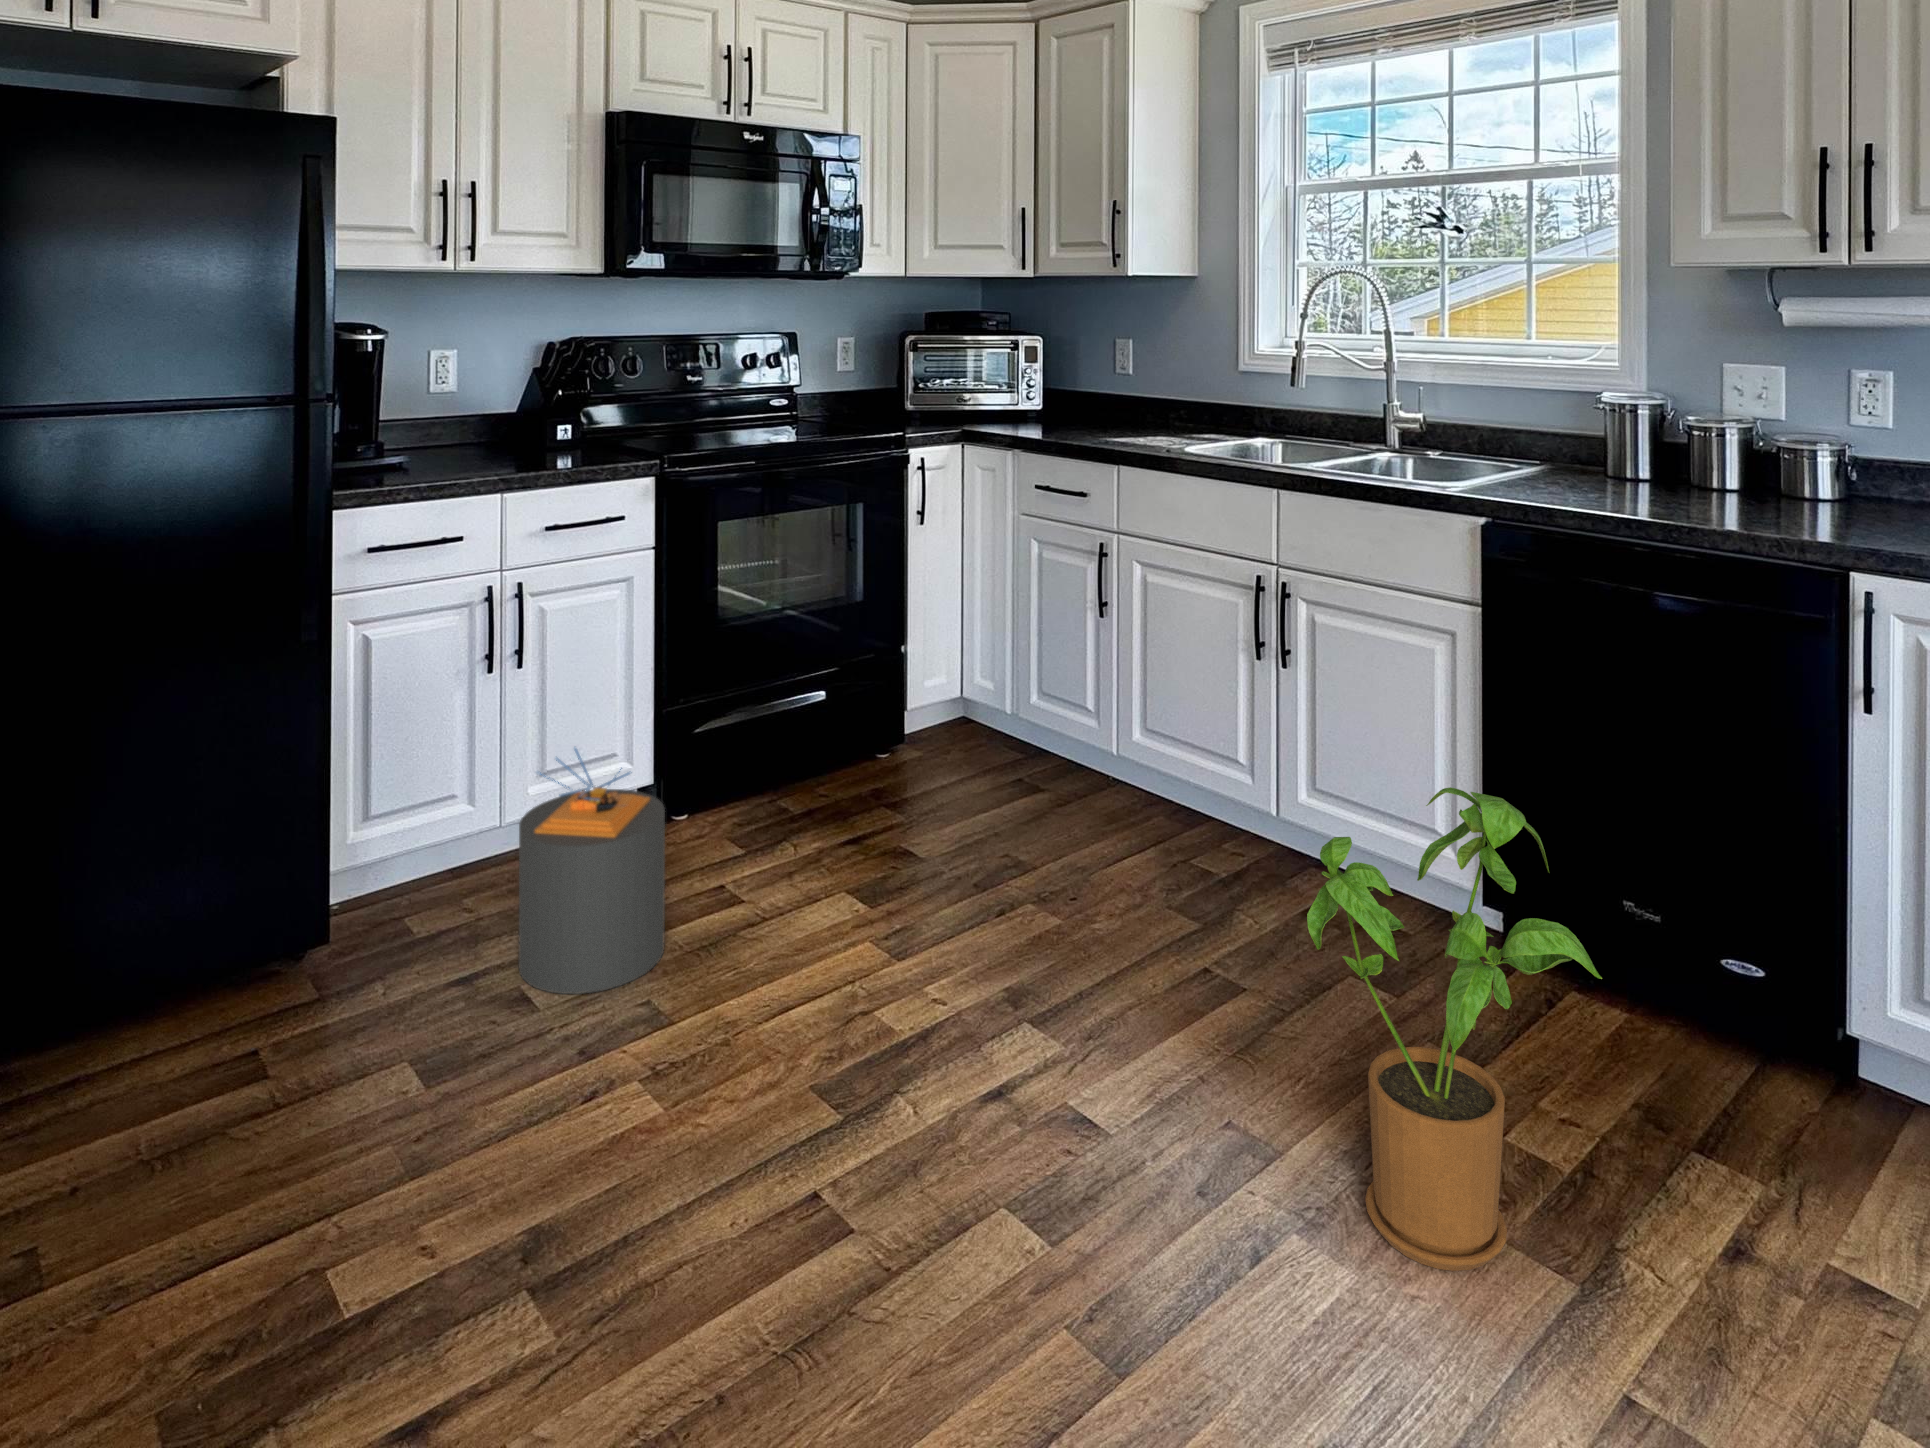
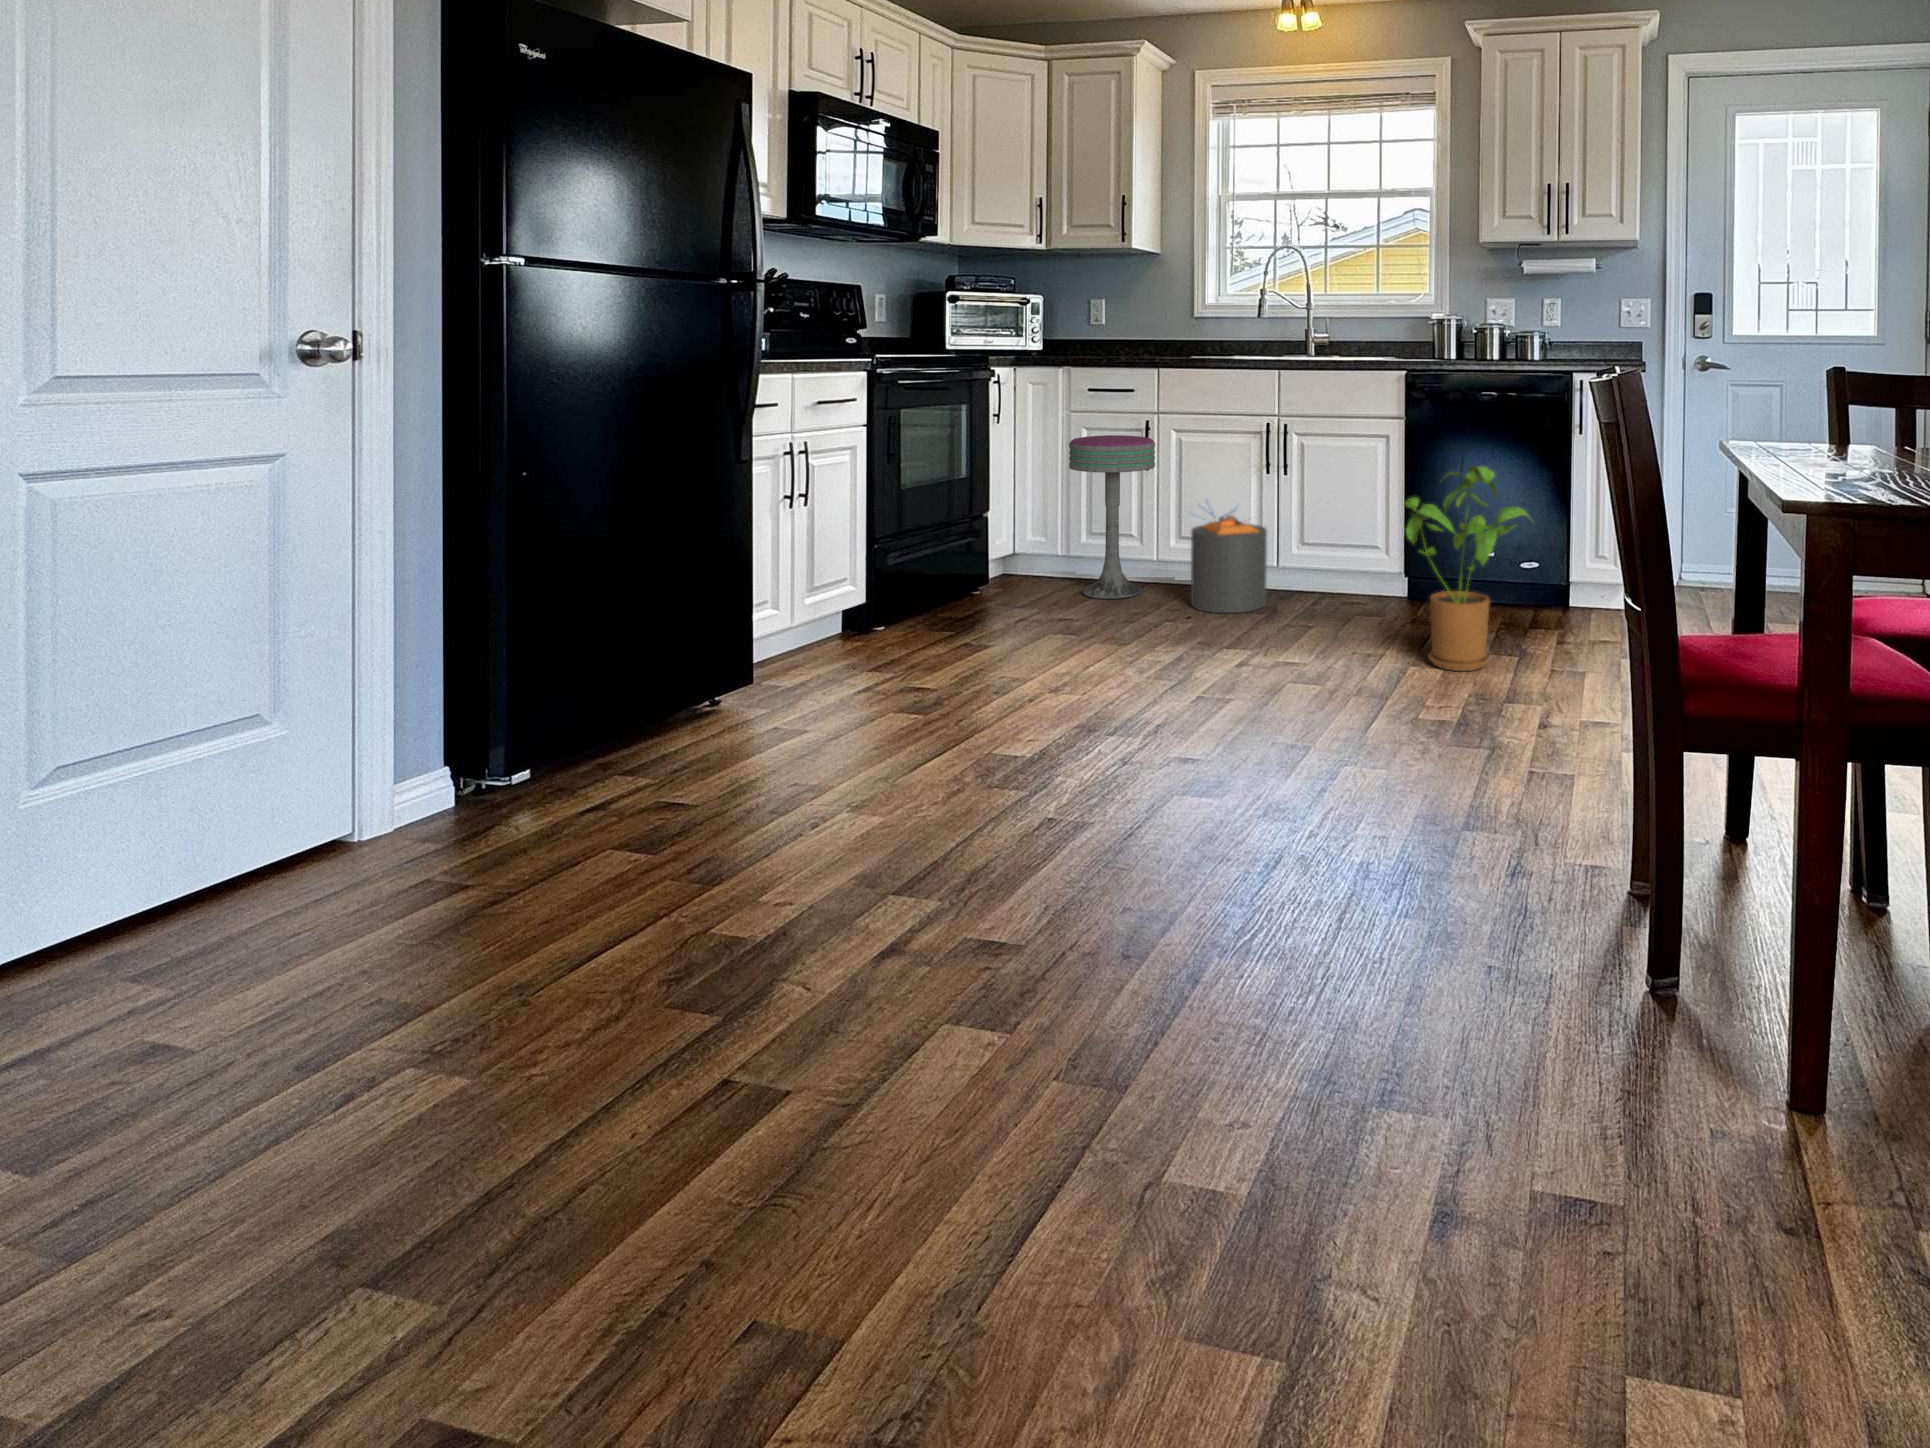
bar stool: none [948,571,1077,836] -> present [1069,435,1155,599]
trash can: present [519,747,665,994] -> present [1191,502,1267,613]

